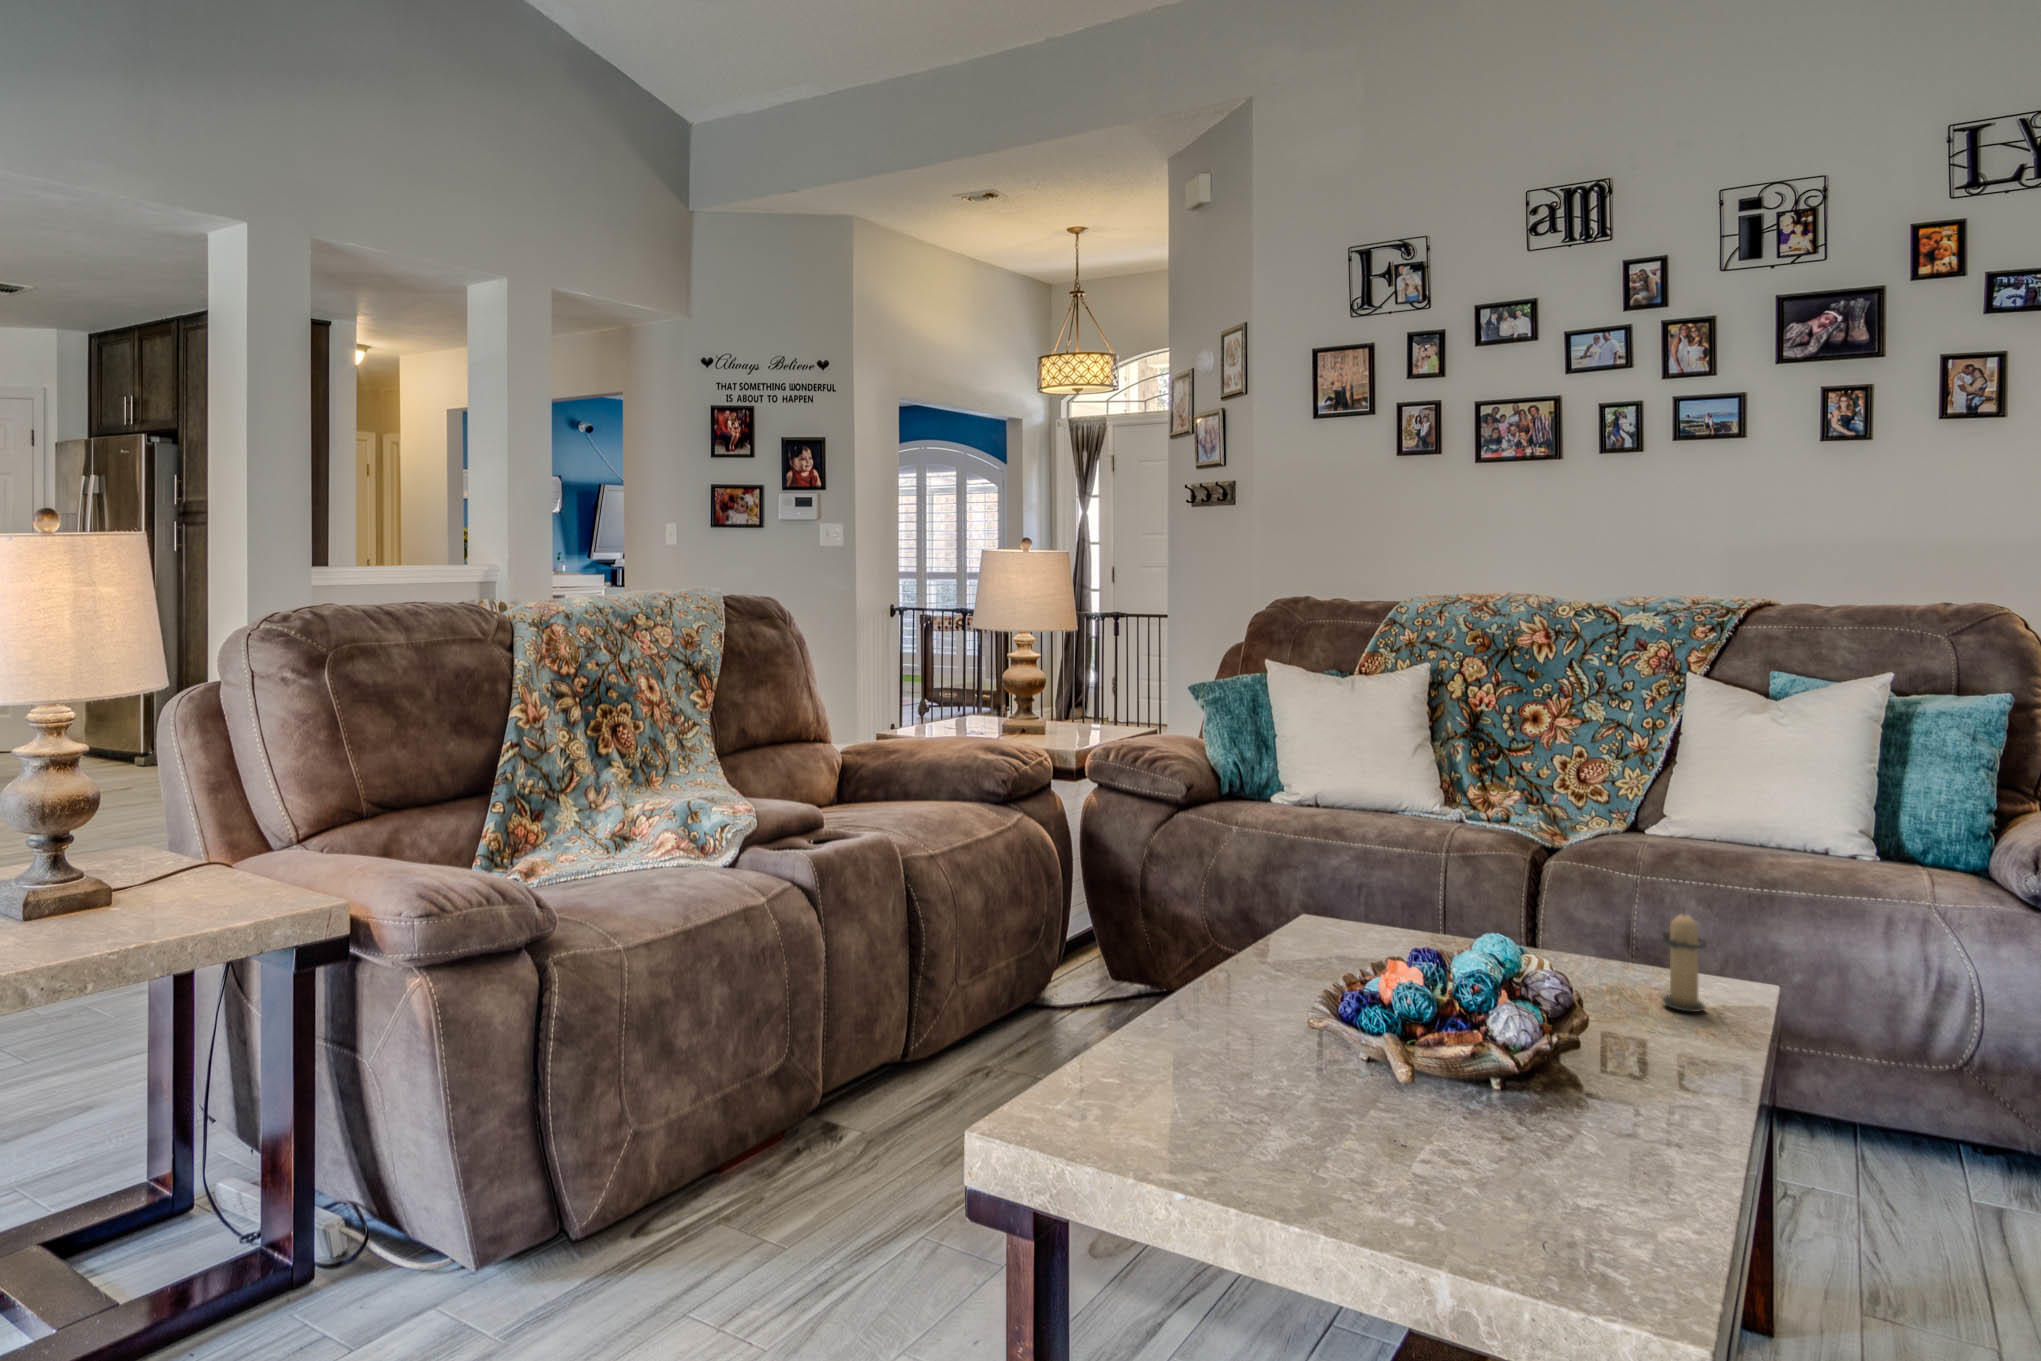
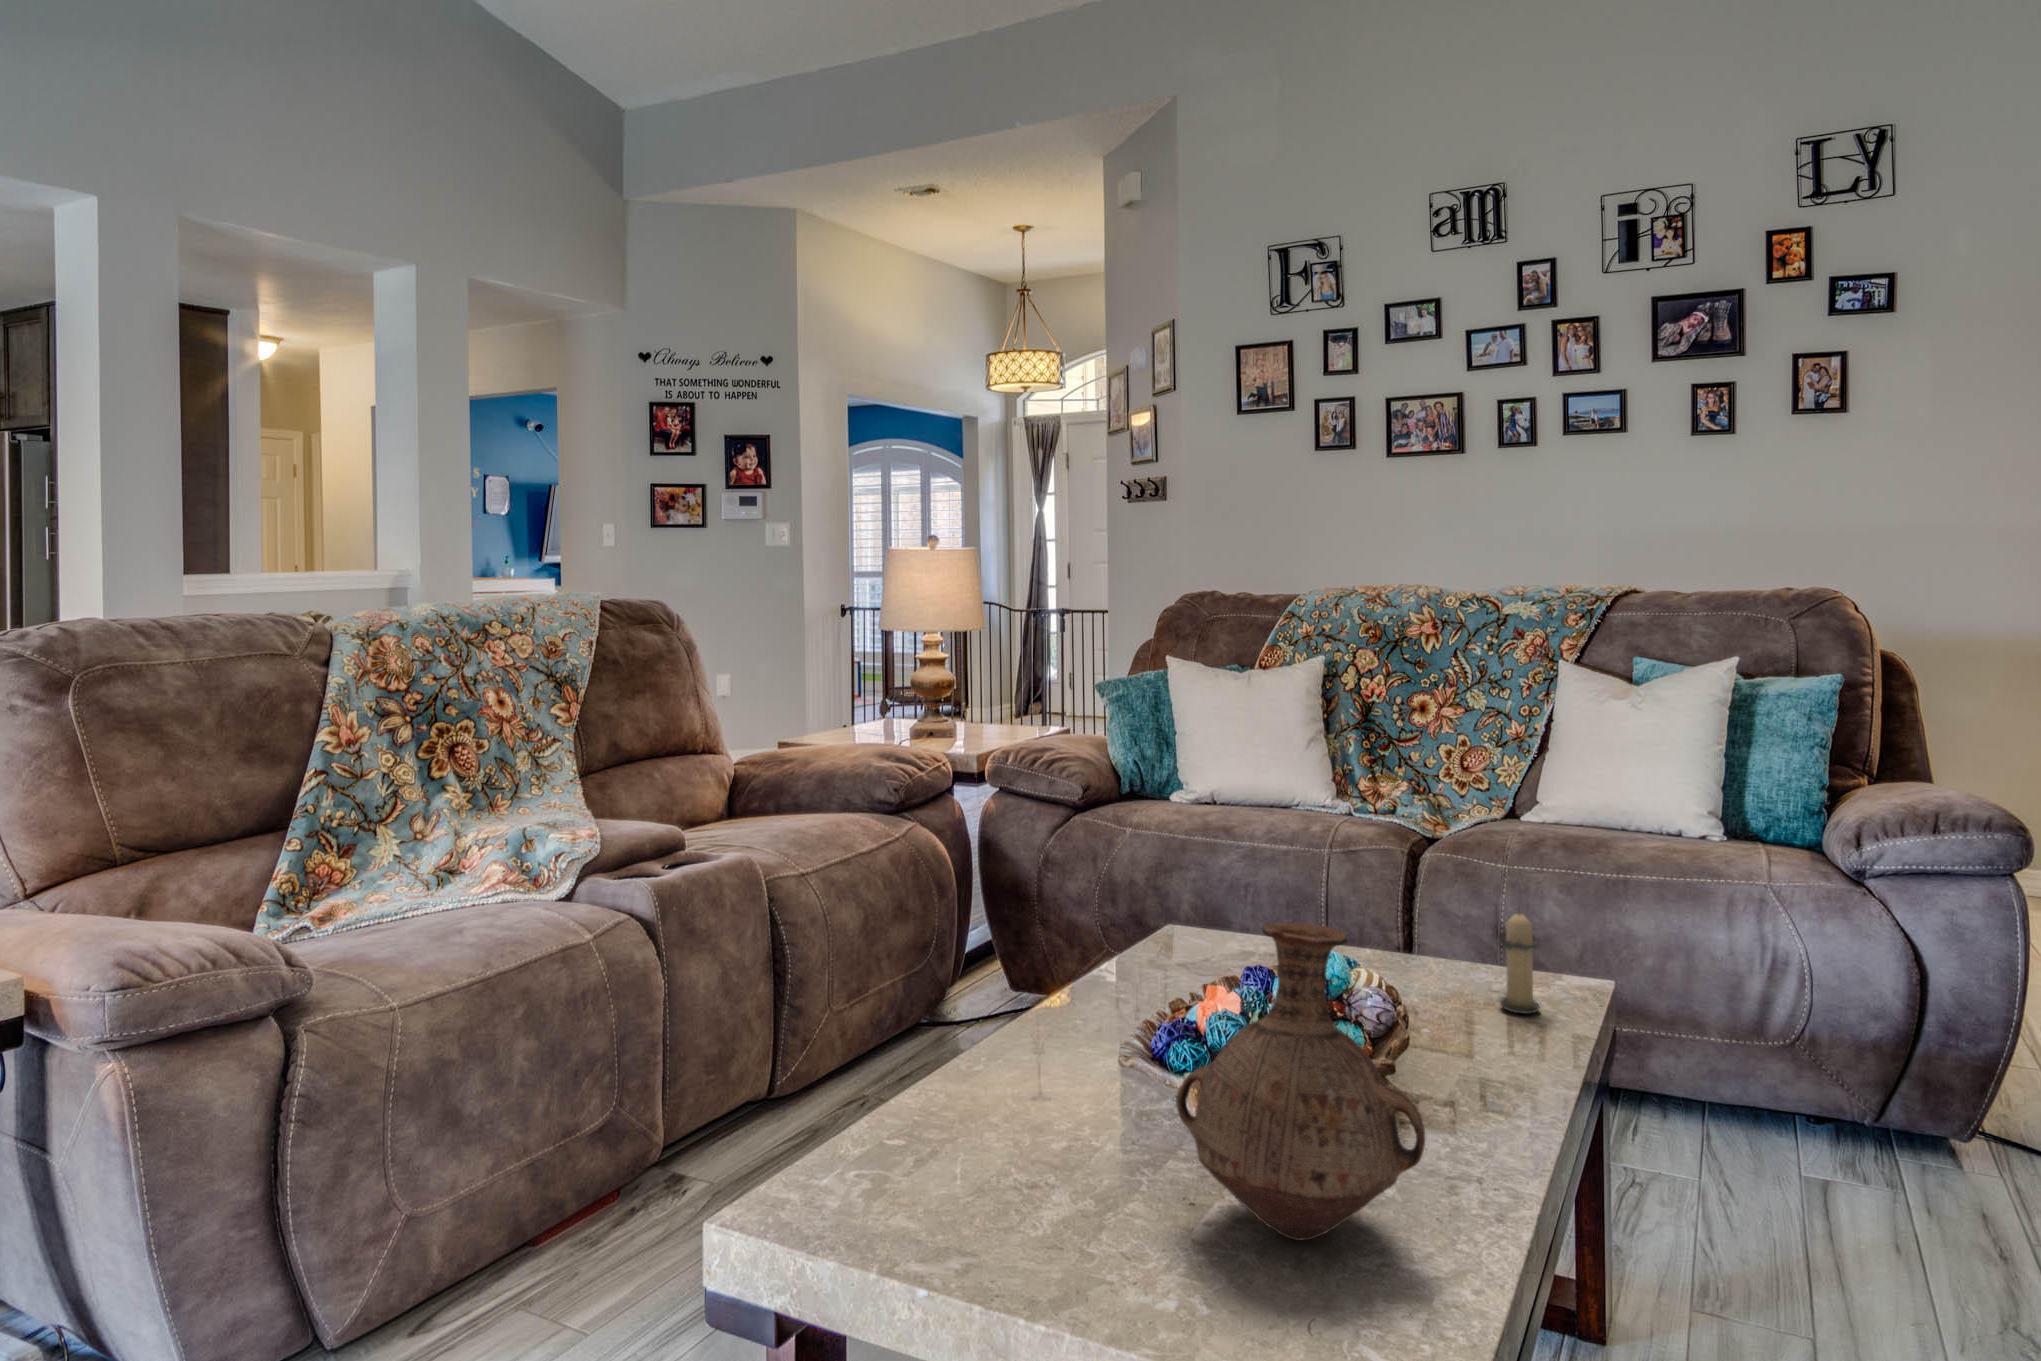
vase: none [1388,899,1641,1188] -> present [1176,923,1425,1240]

